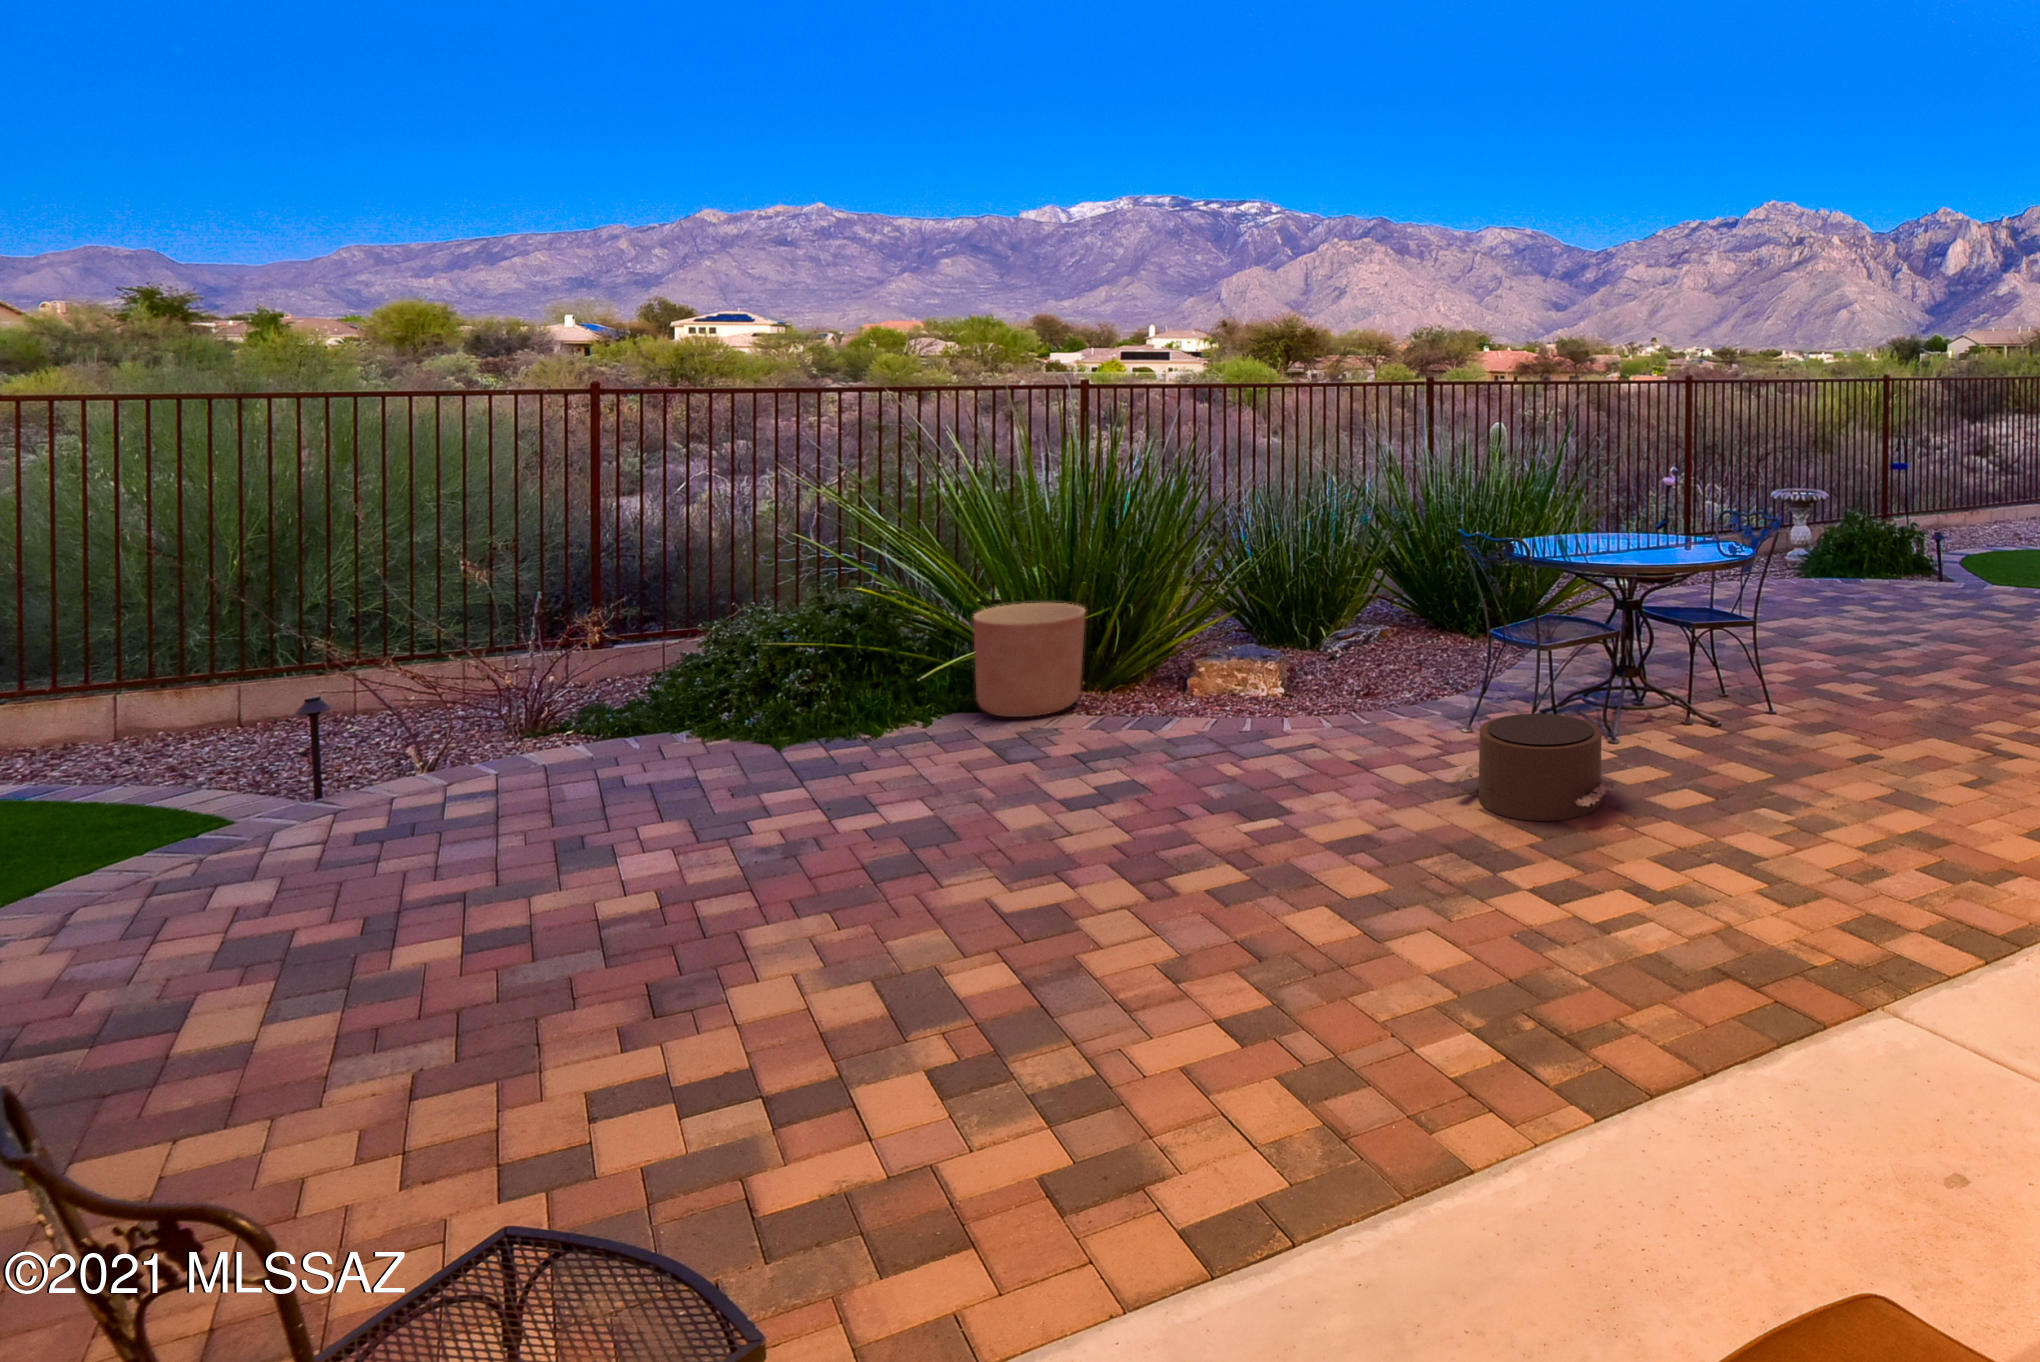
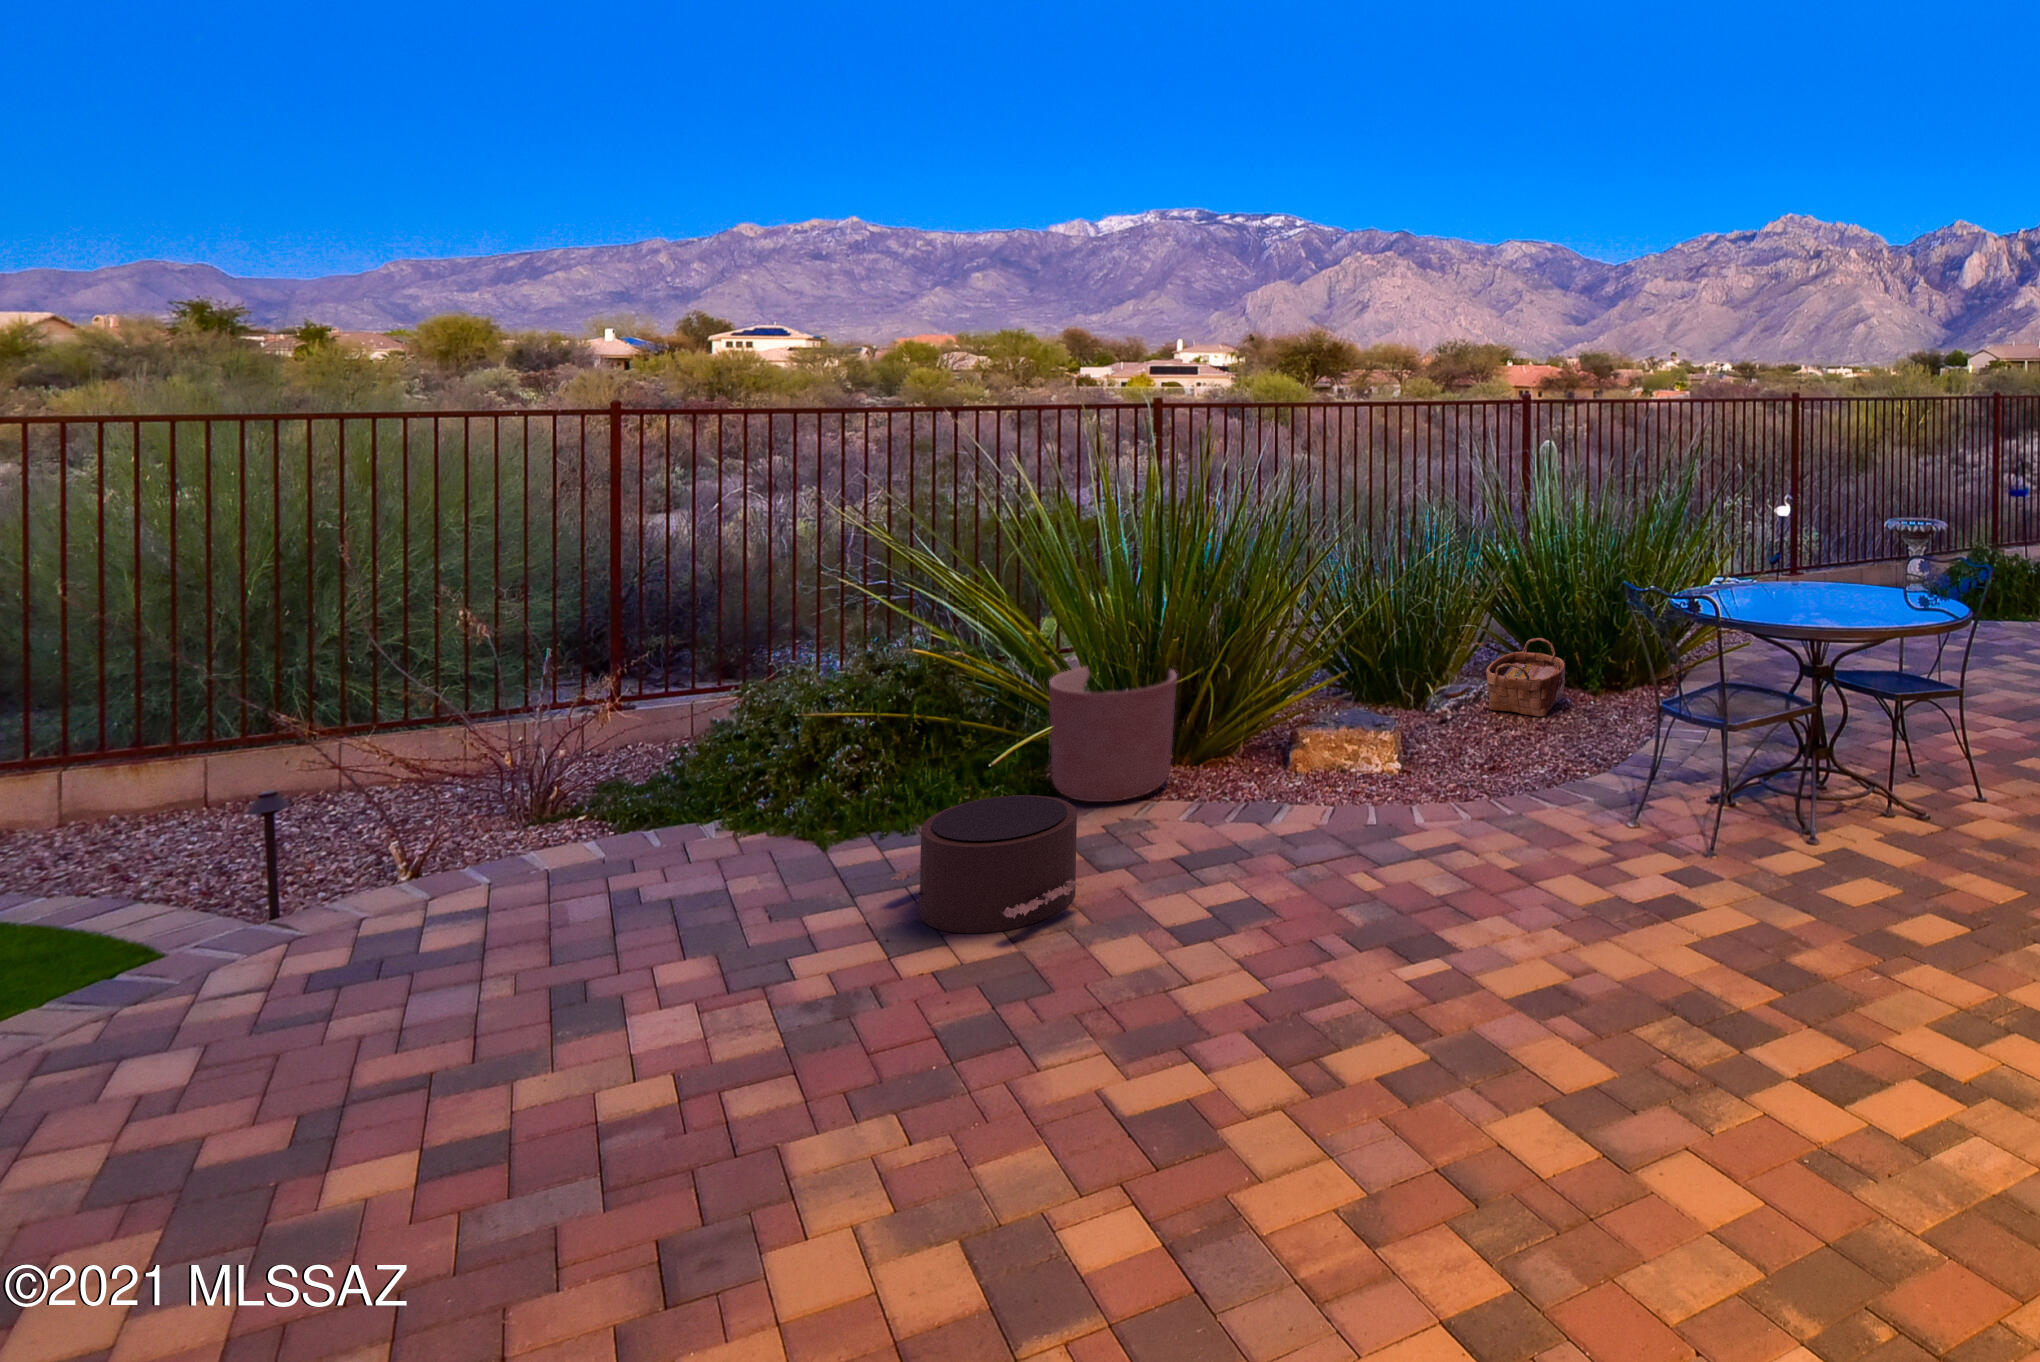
woven basket: none [1372,587,1444,655] -> present [1486,638,1566,717]
pouf: present [1452,714,1616,821] -> present [891,795,1083,933]

